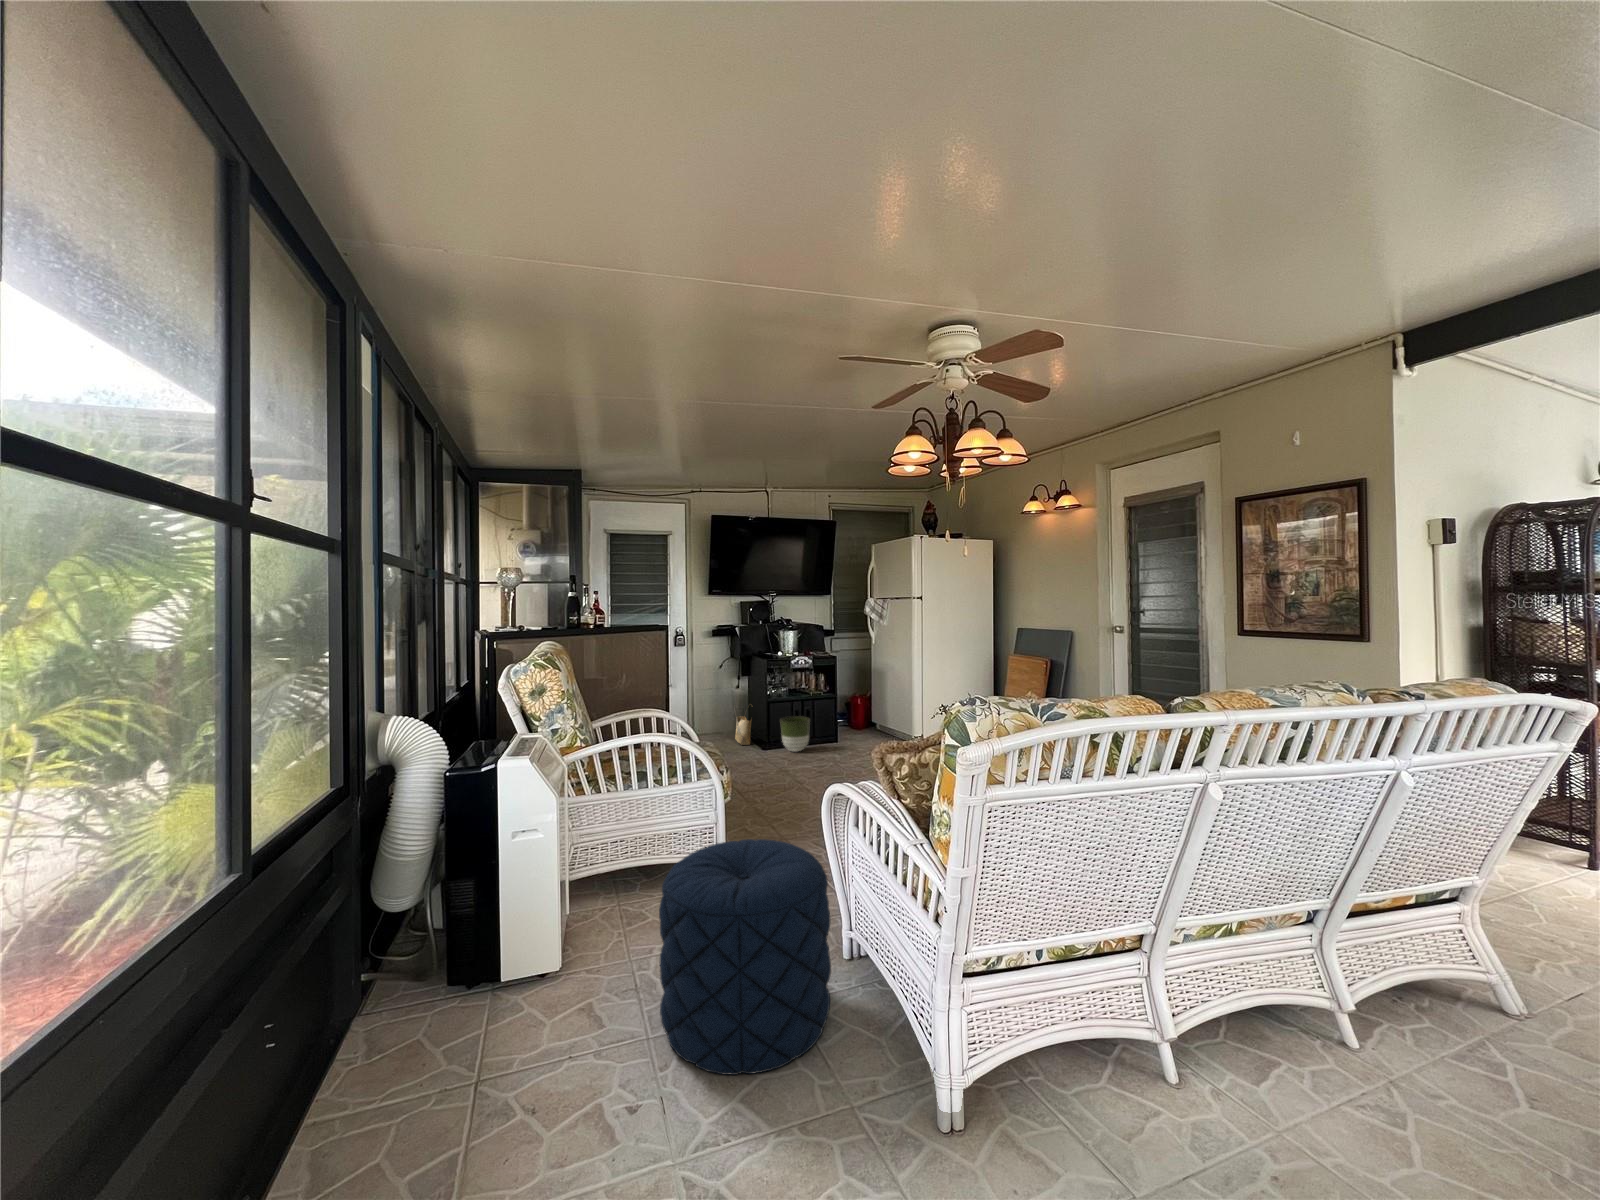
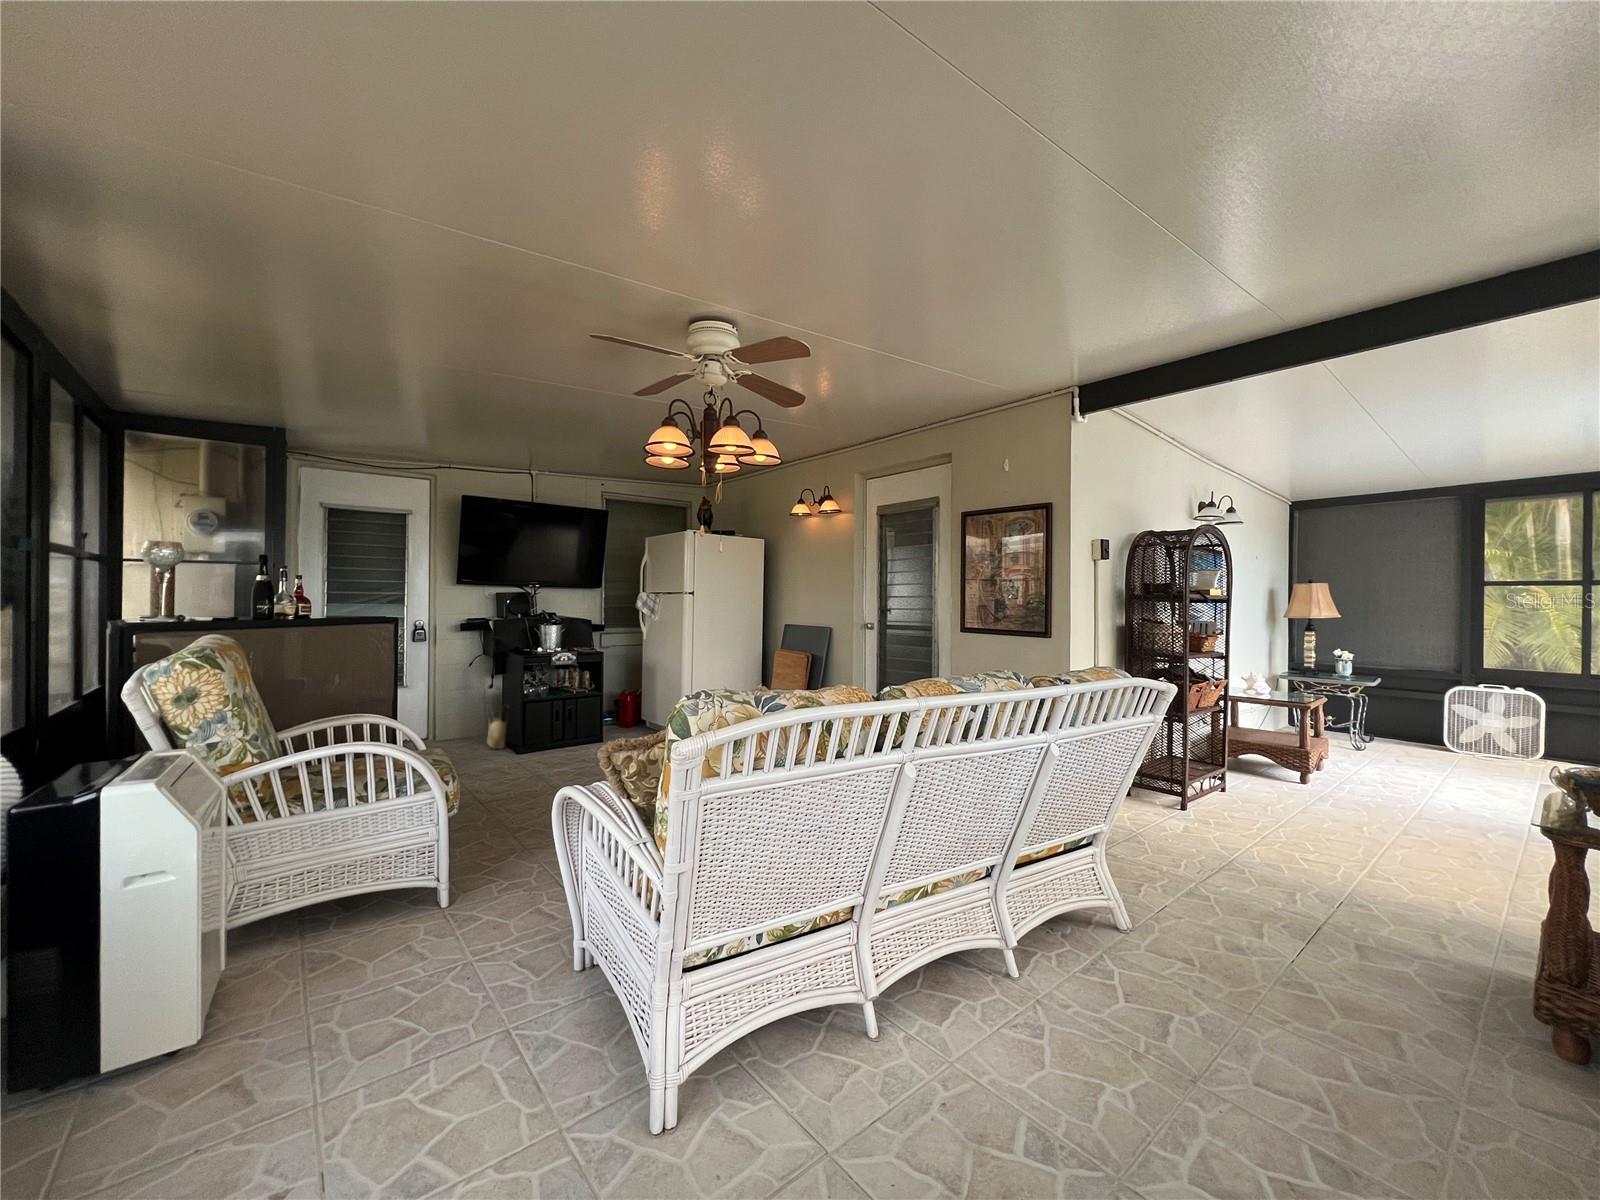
planter: present [780,716,810,752] -> none [540,715,573,753]
pouf: present [659,839,831,1075] -> none [331,854,554,1132]

